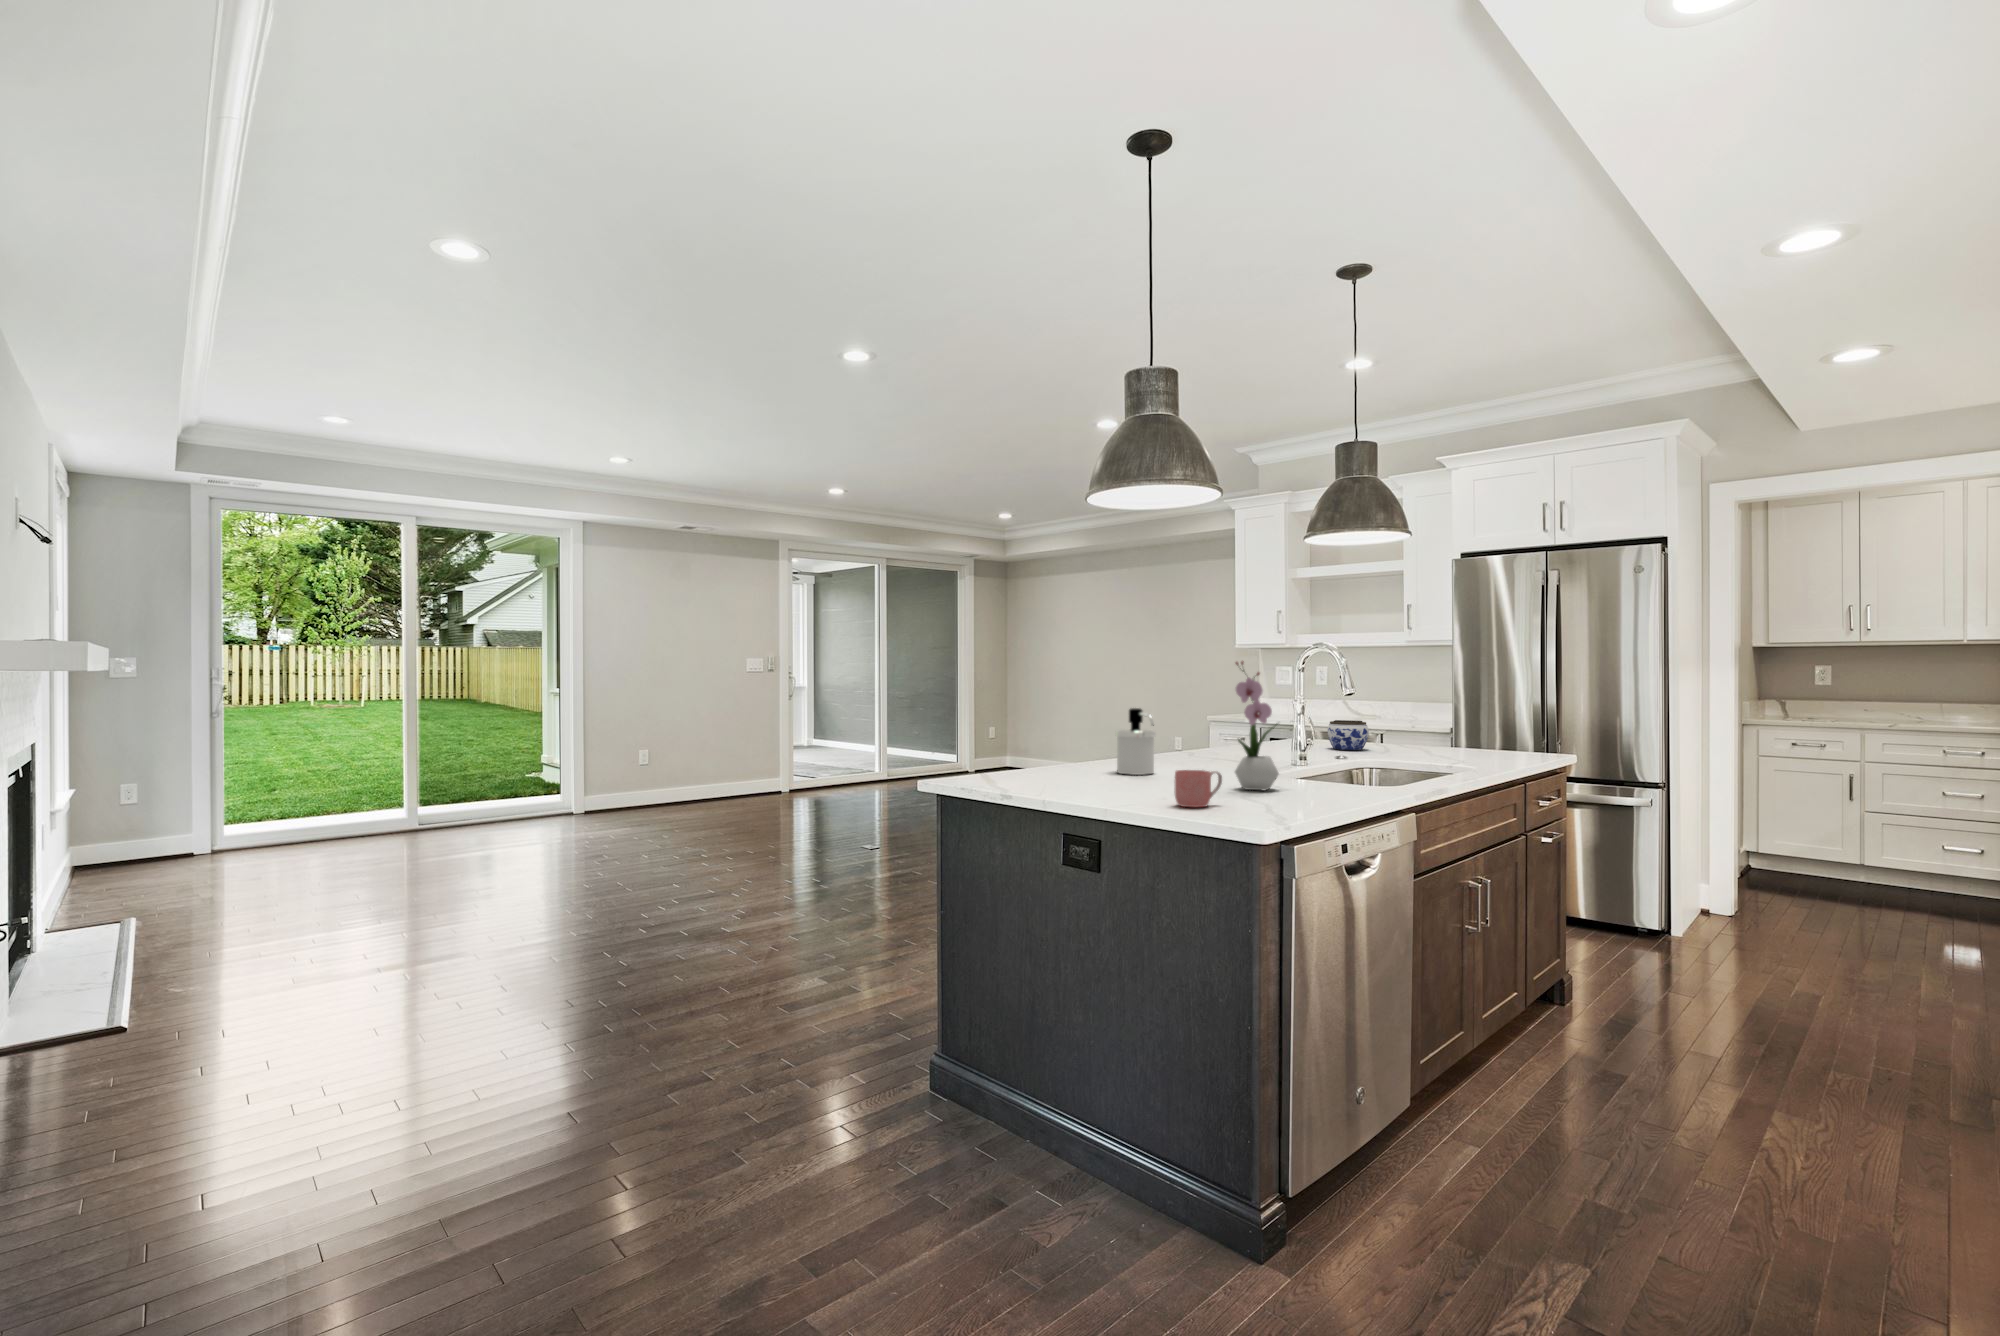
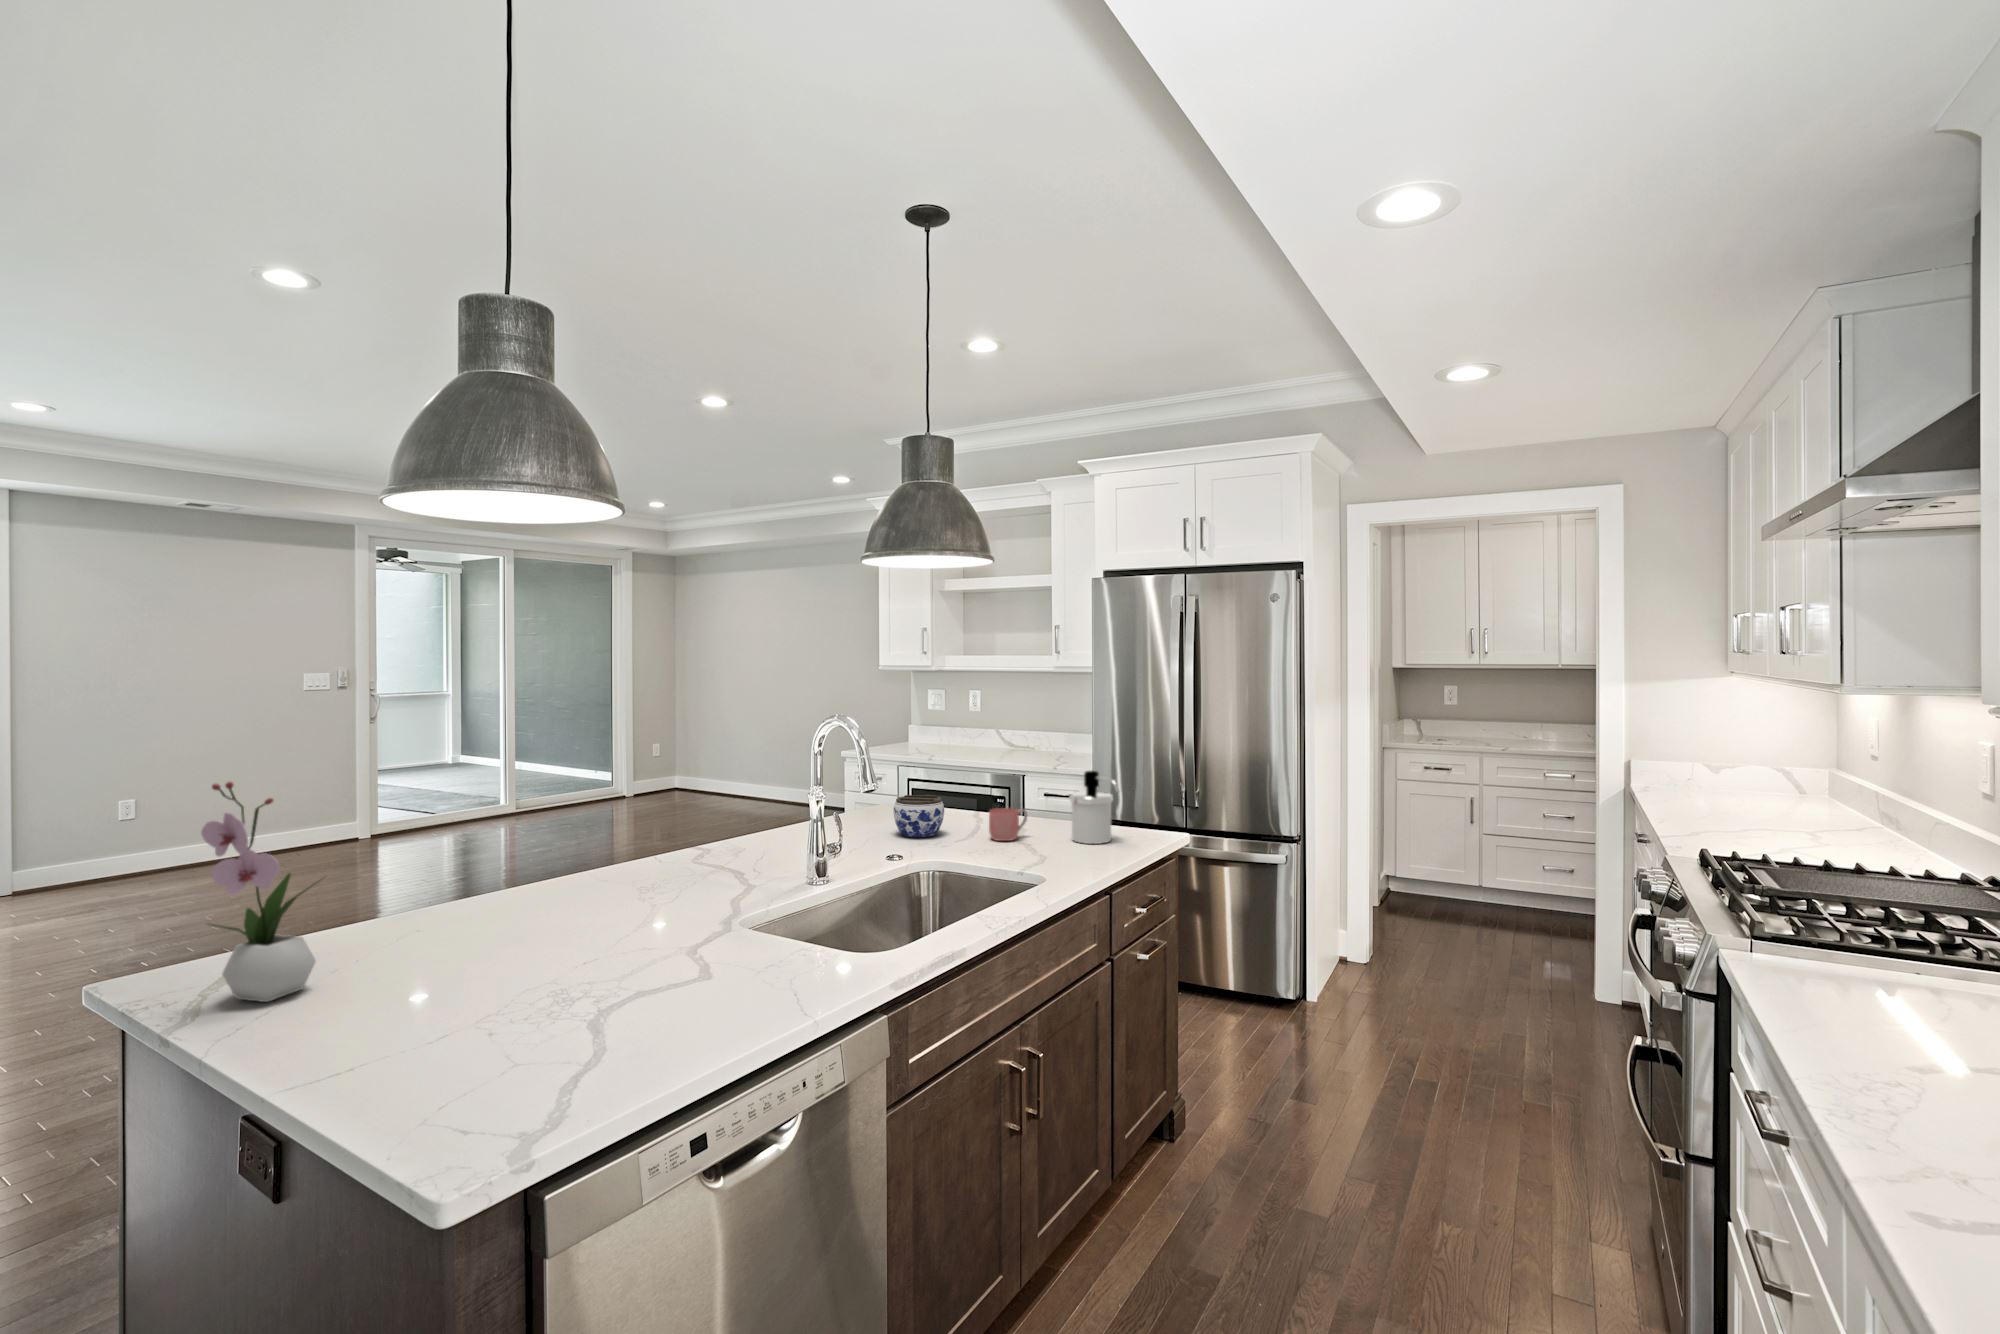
flower arrangement: present [1235,661,1279,791] -> present [201,782,316,1002]
soap dispenser: present [1116,708,1156,775] -> present [1070,771,1120,844]
mug: present [1175,770,1222,807] -> present [989,808,1027,841]

